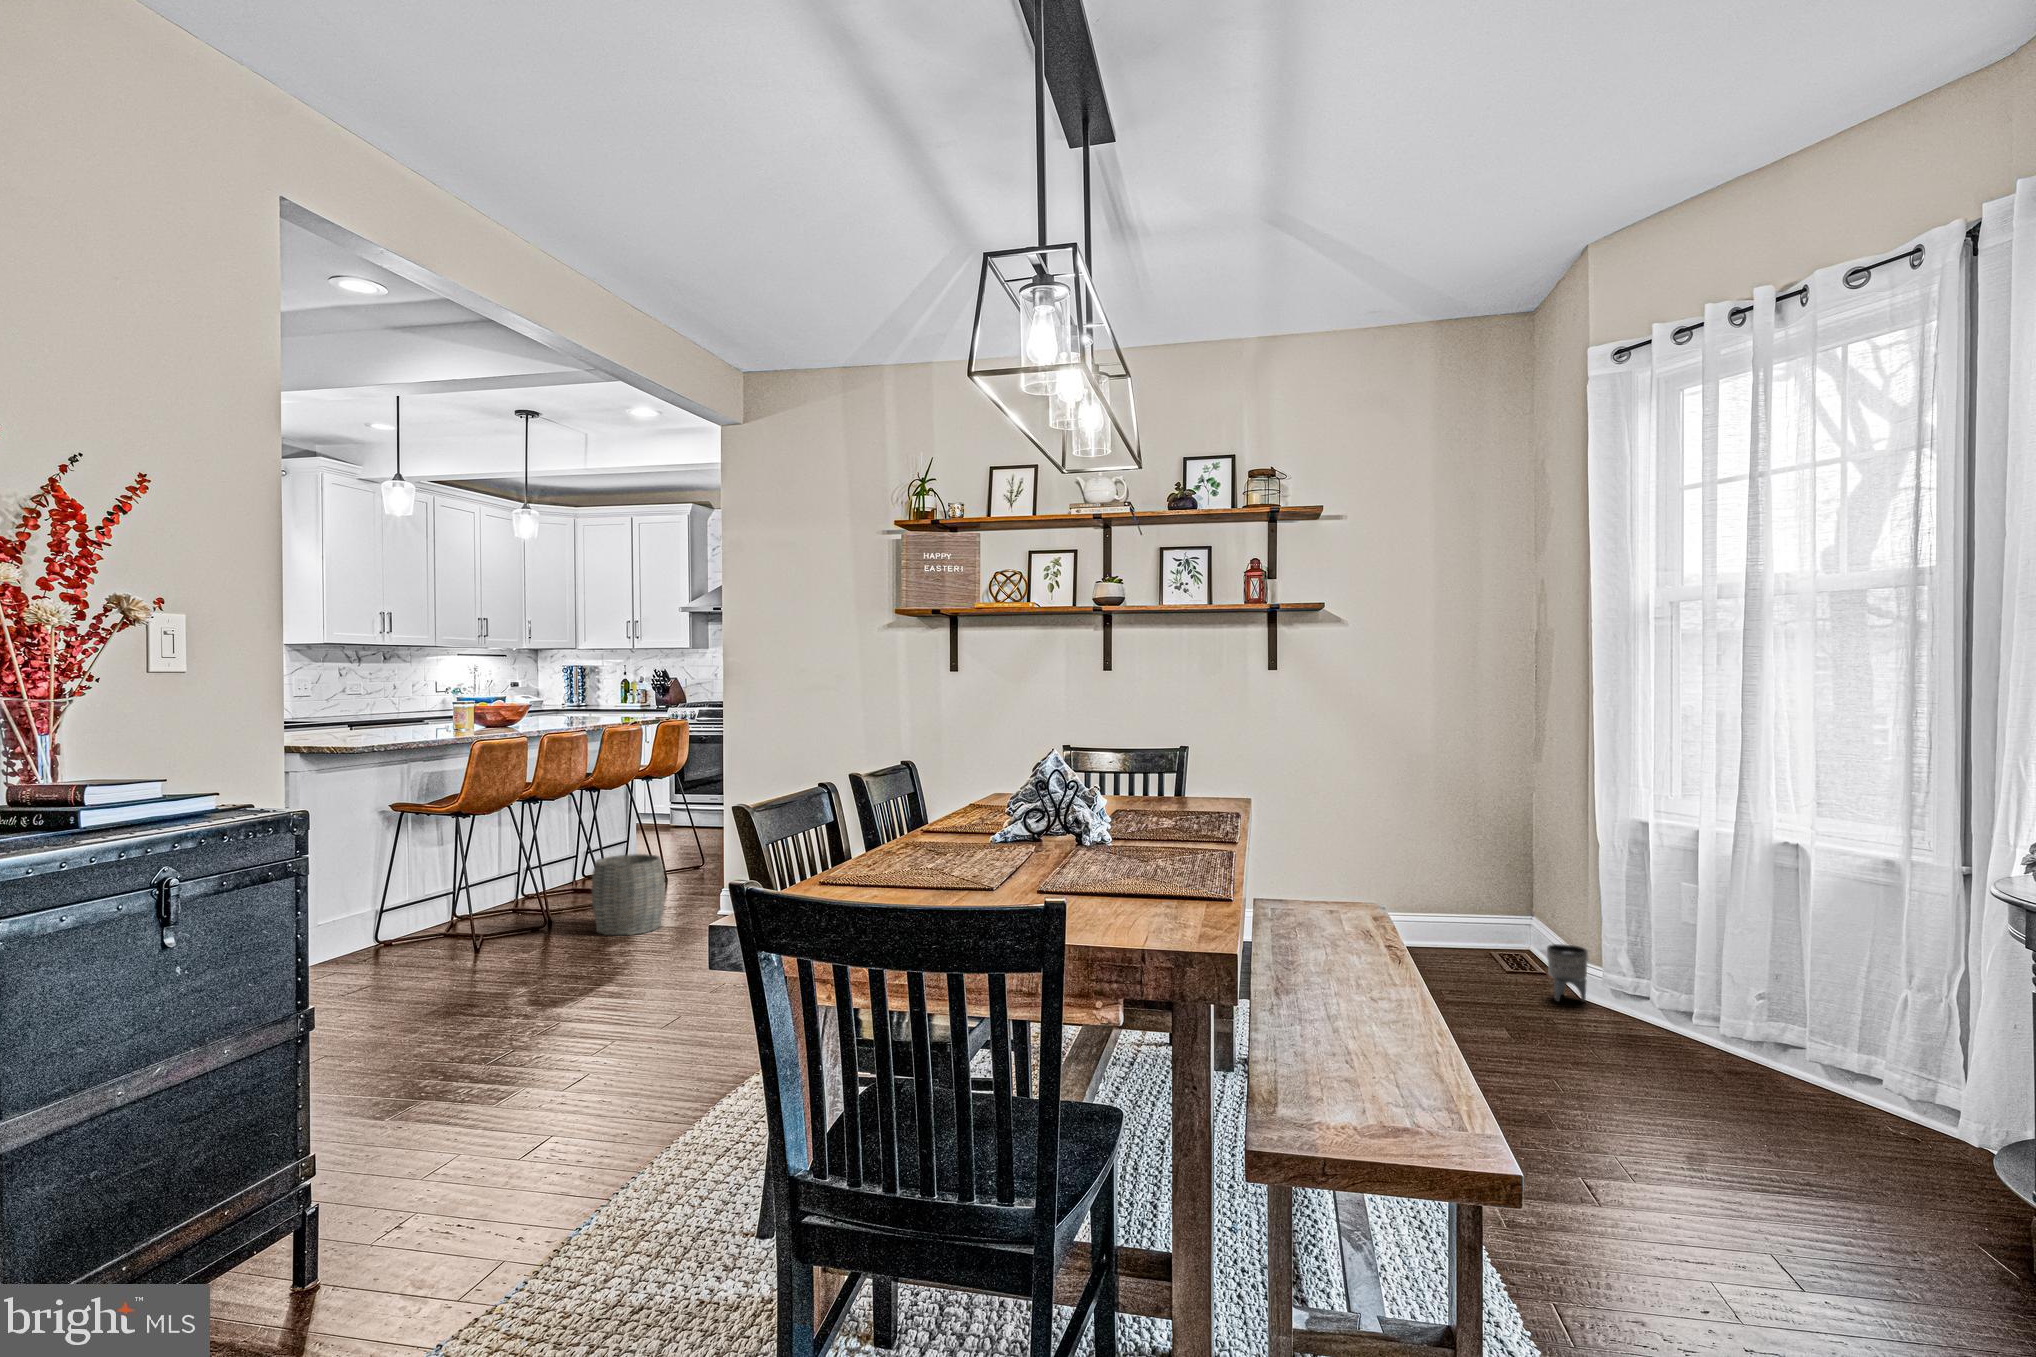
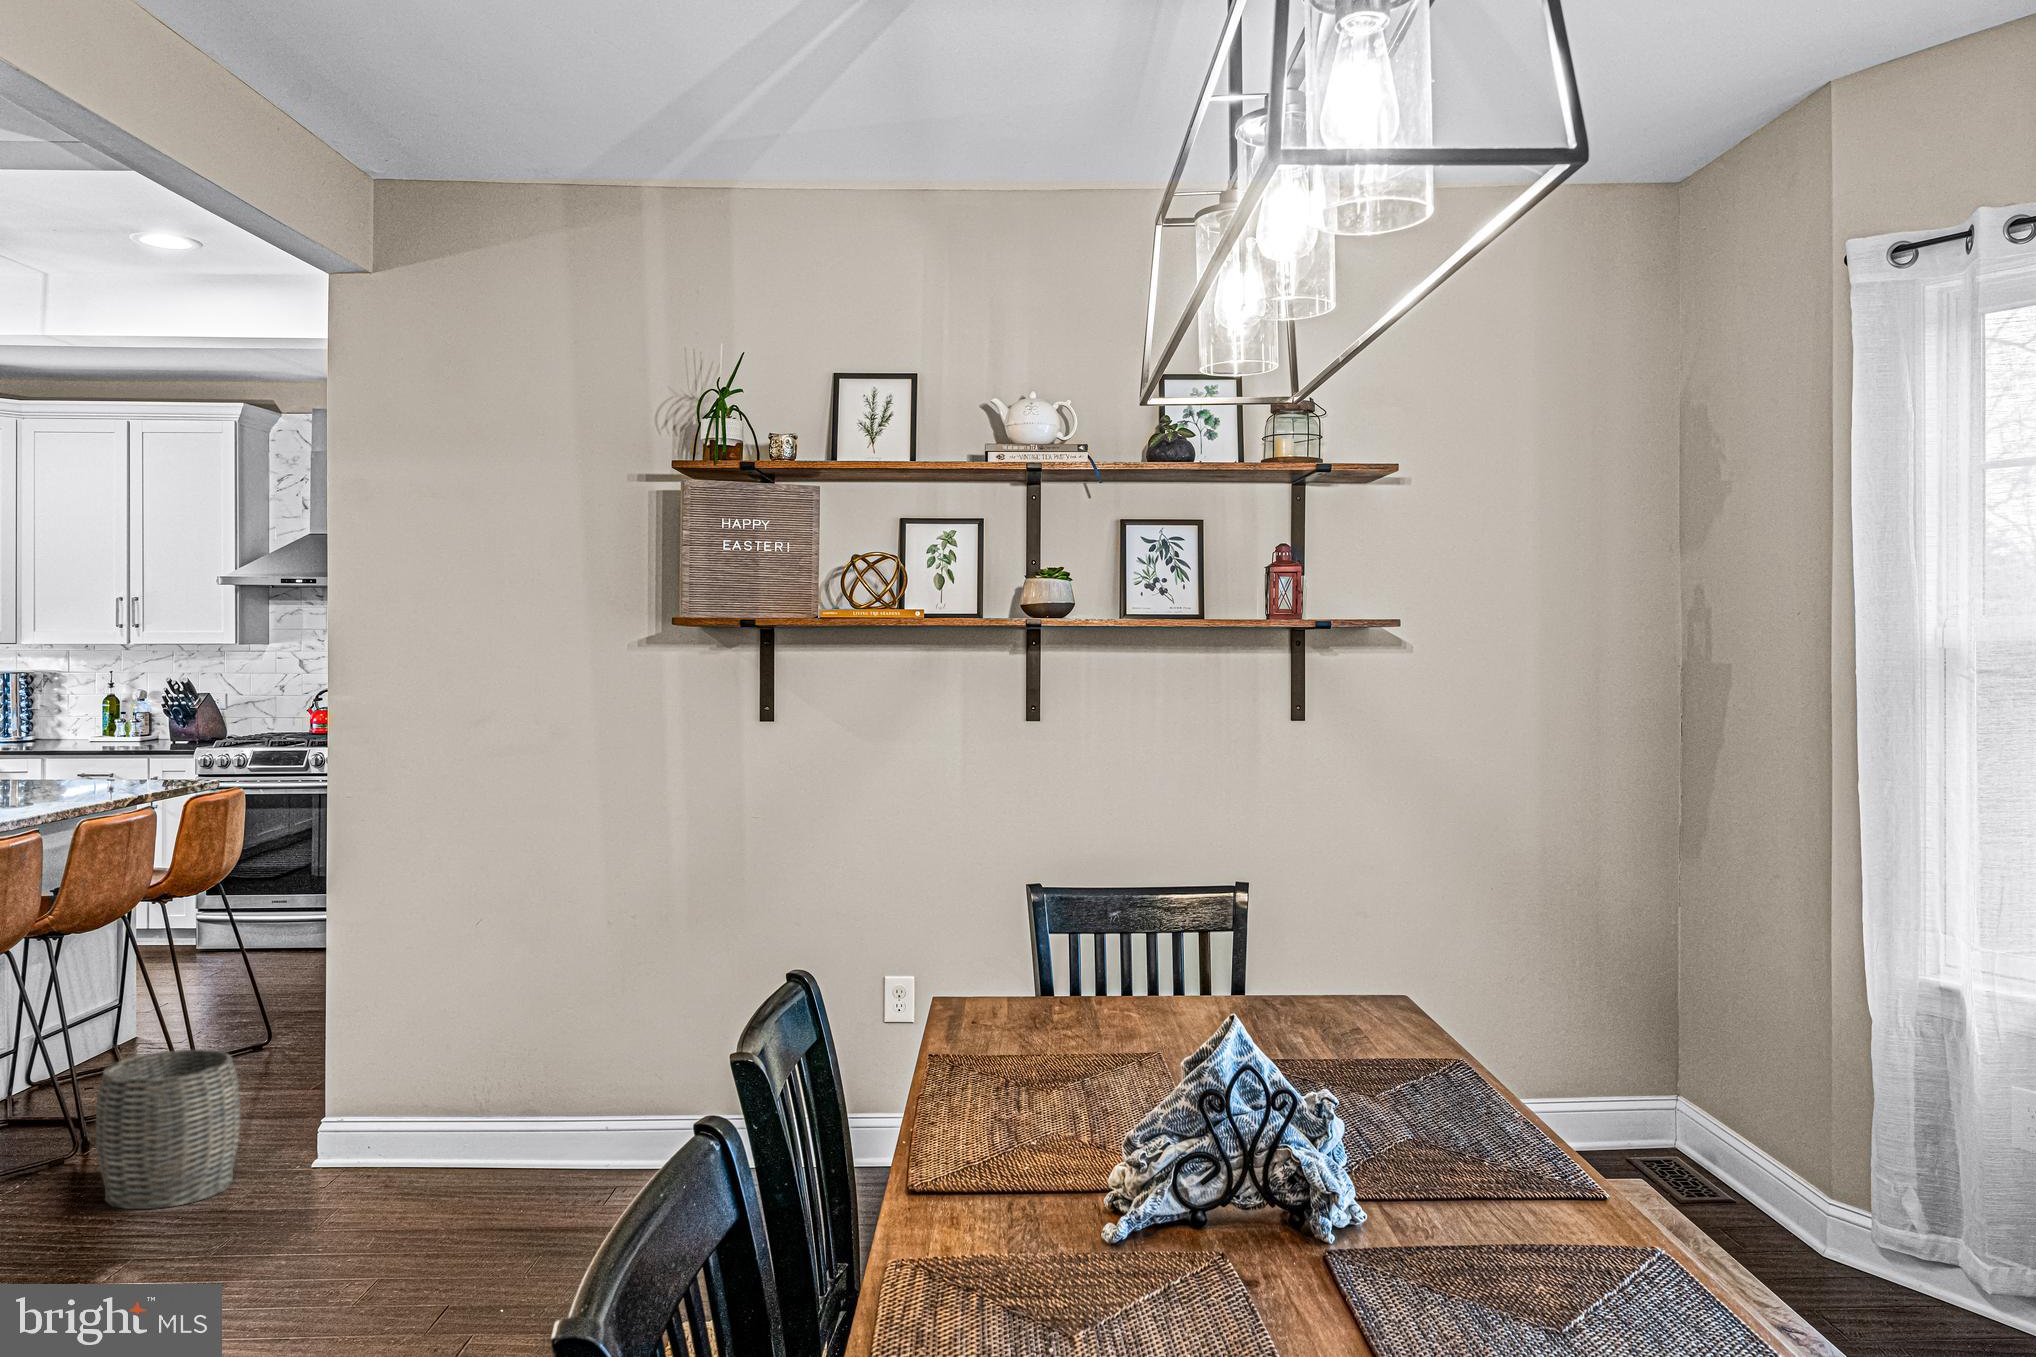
planter: present [1547,944,1588,1002] -> none [1759,1162,1822,1255]

